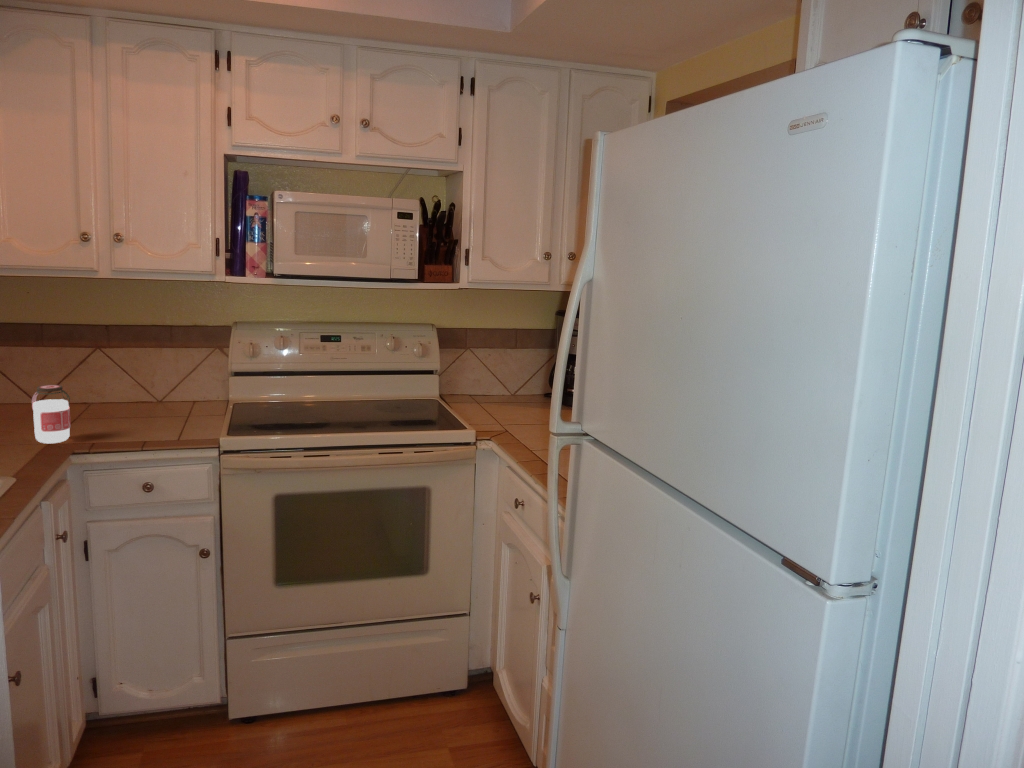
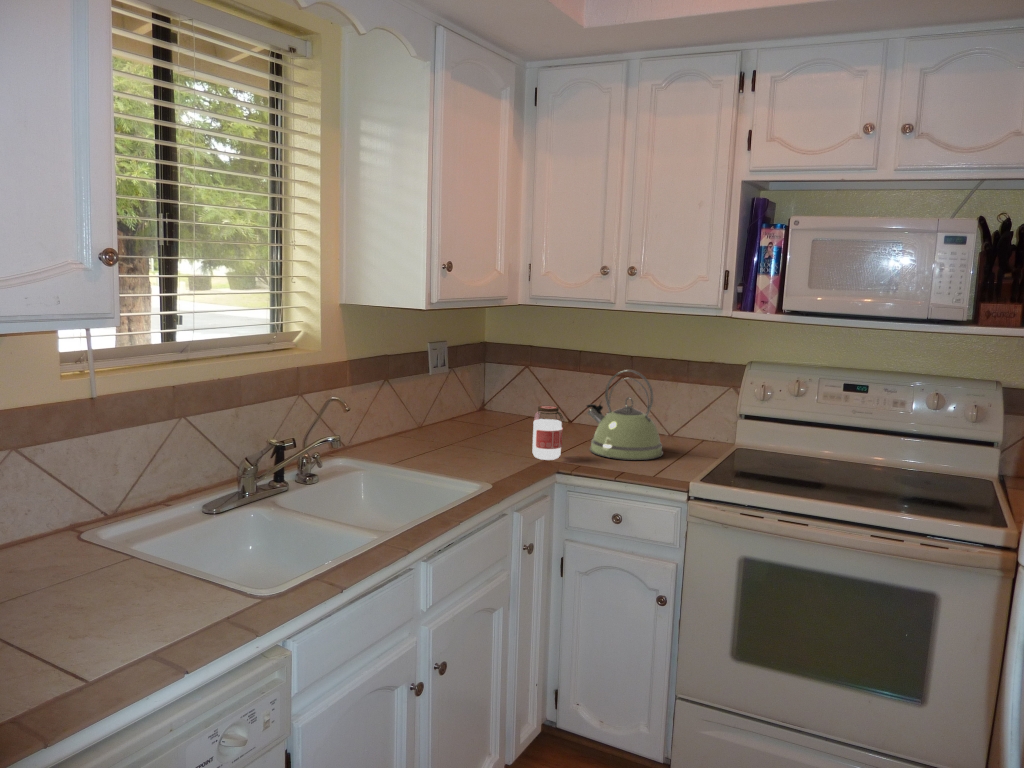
kettle: none [81,339,173,430] -> present [587,370,663,460]

